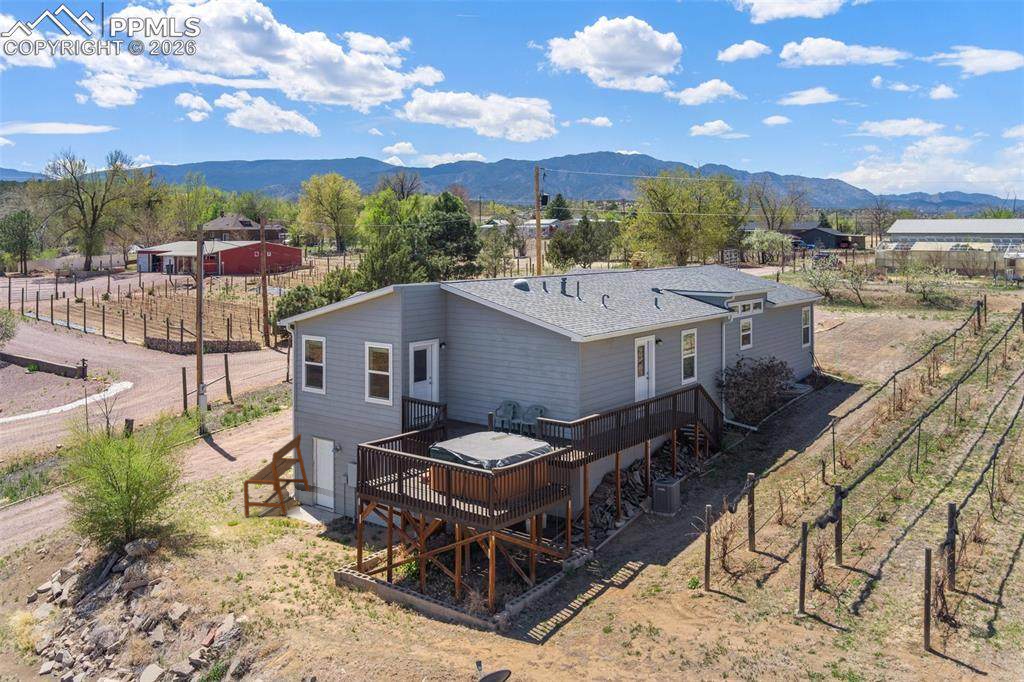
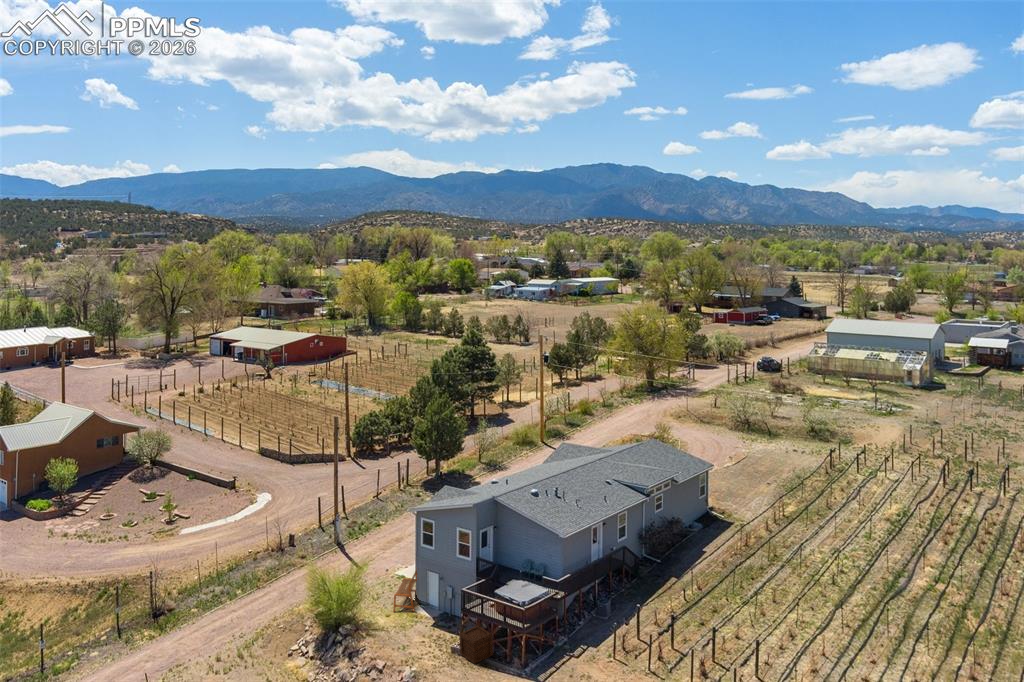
wooden crate: none [349,525,427,608] -> present [459,626,493,664]

